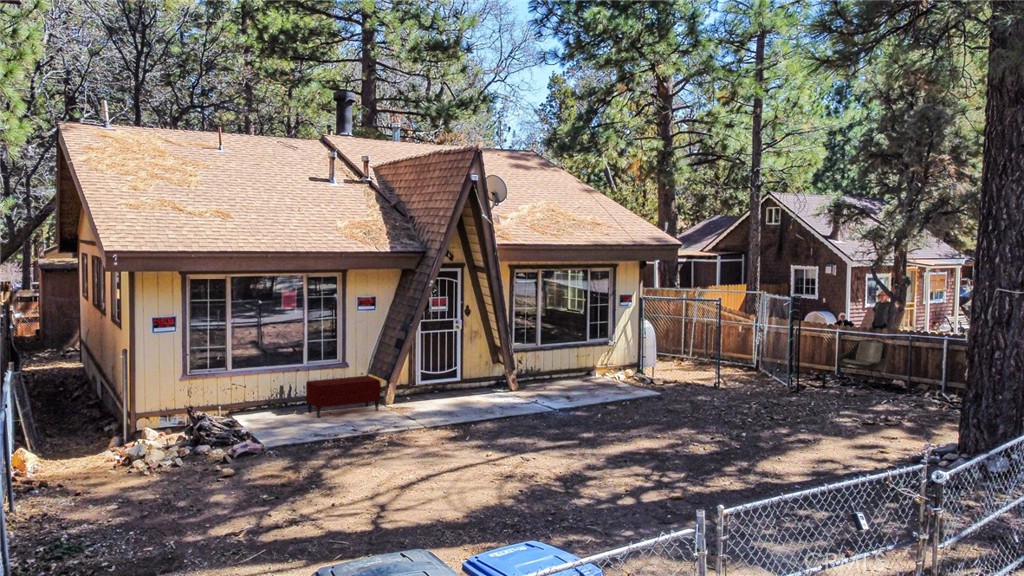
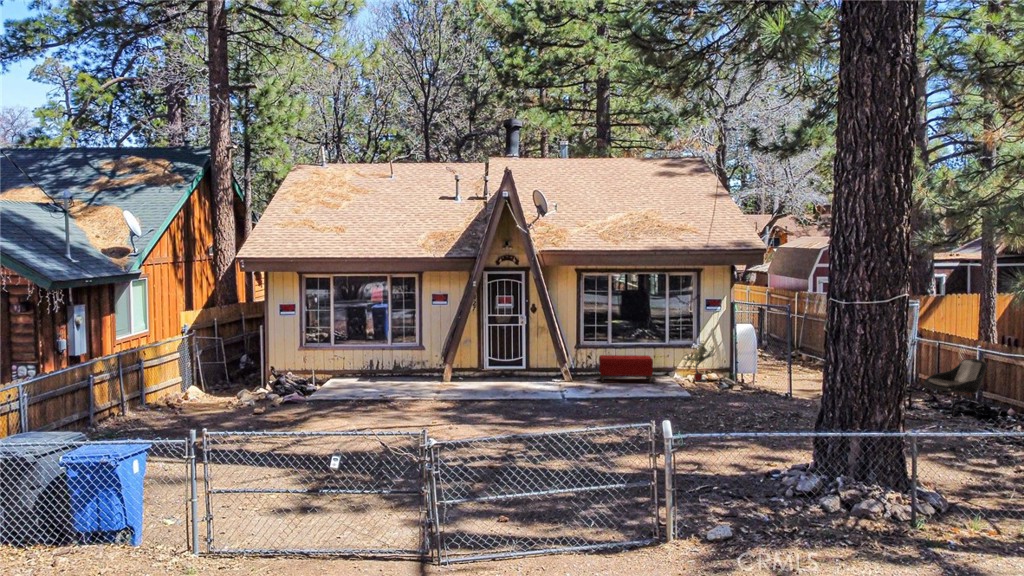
potted tree: none [607,337,636,379] -> present [683,343,715,382]
bench: present [306,376,381,418] -> present [599,355,653,383]

